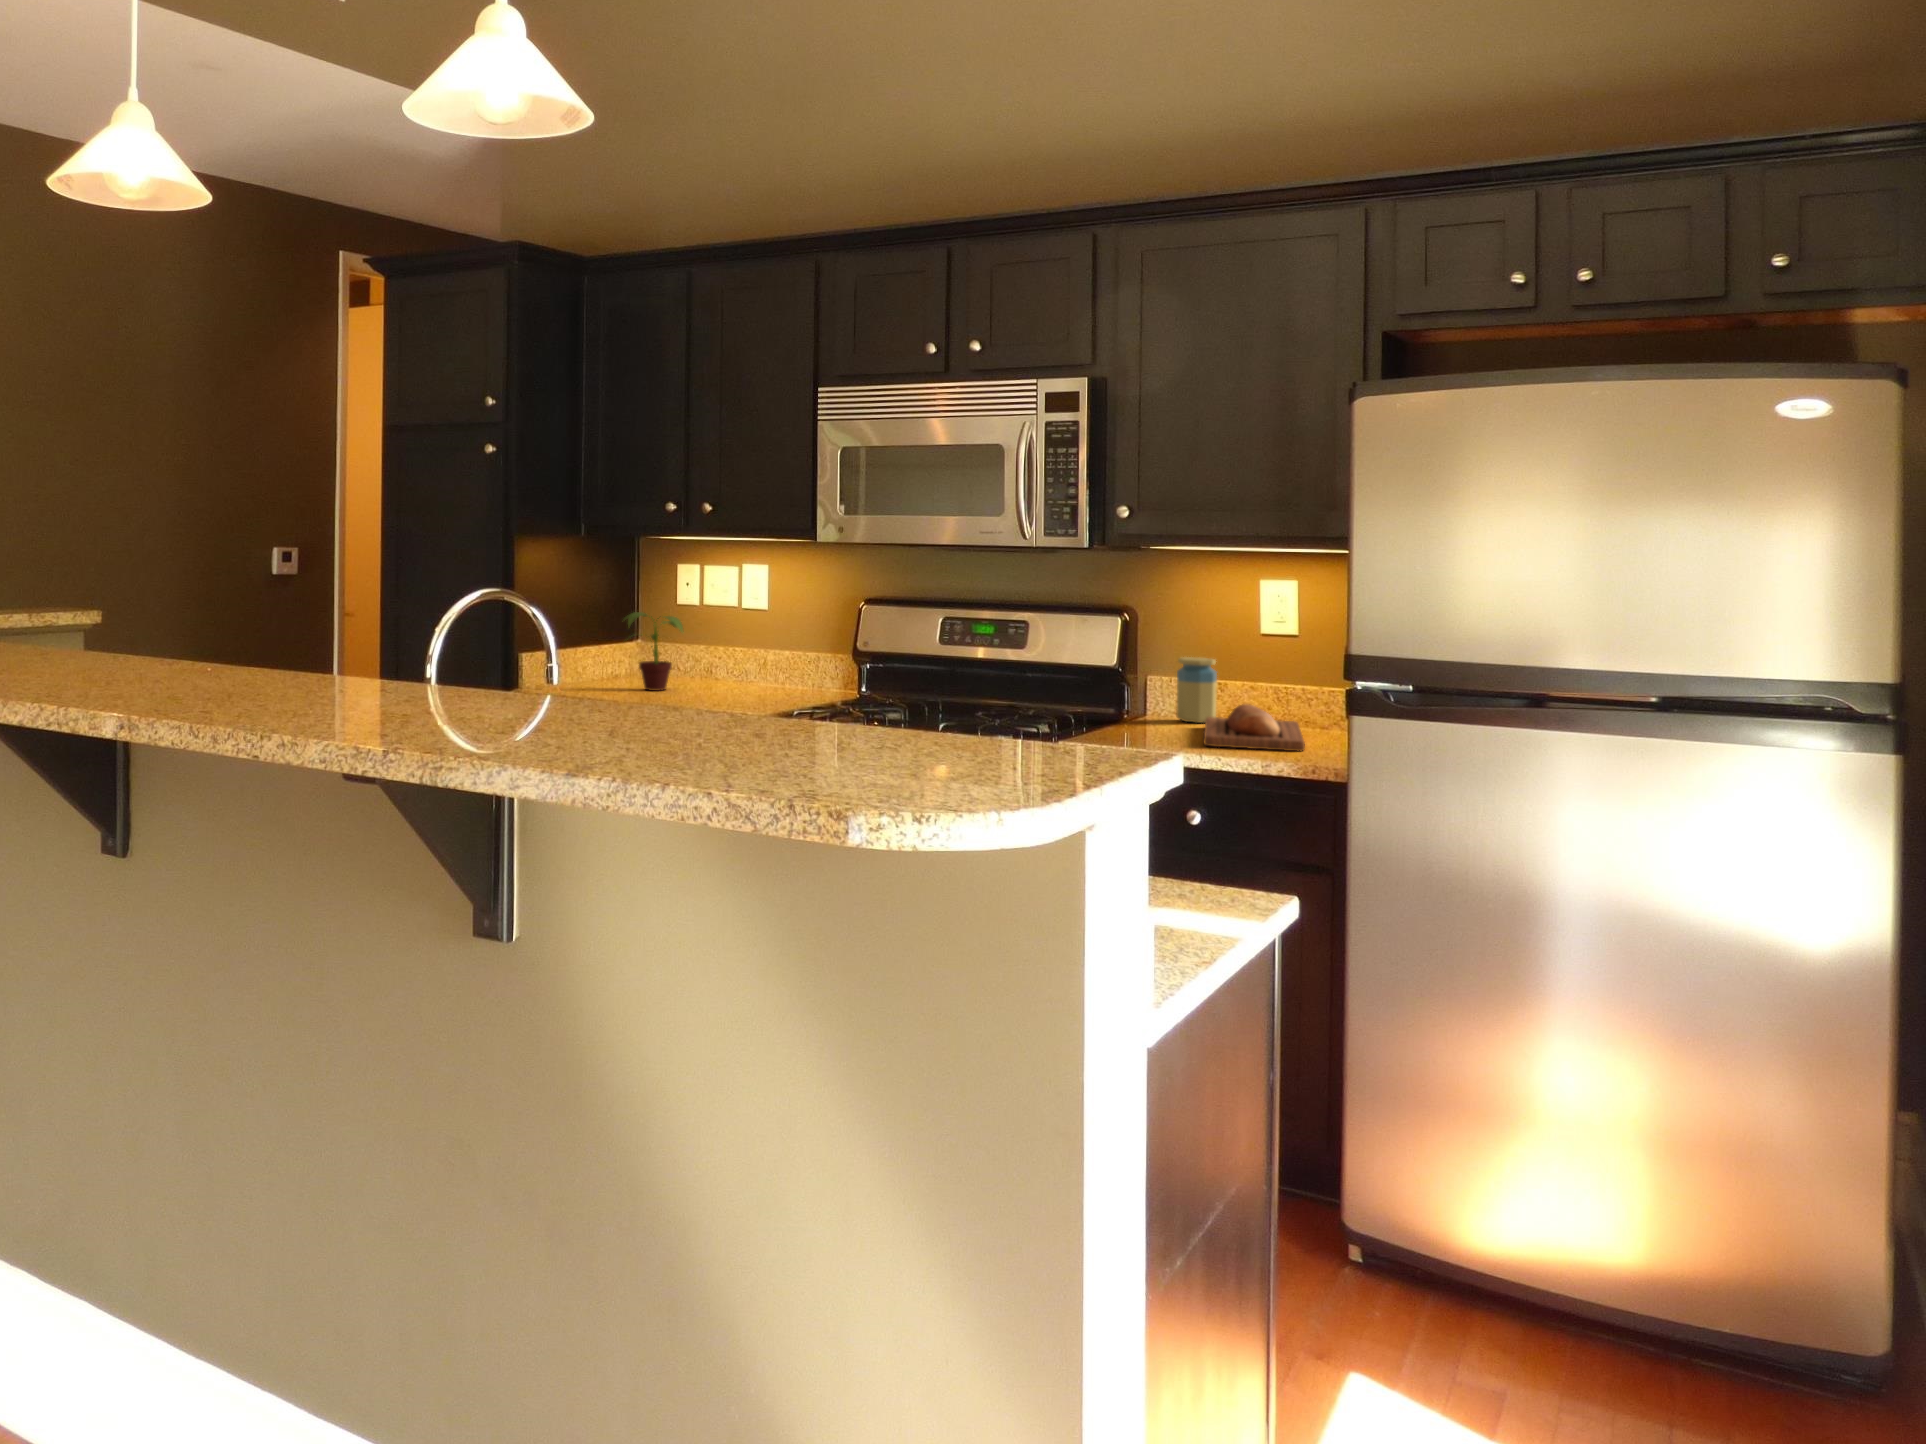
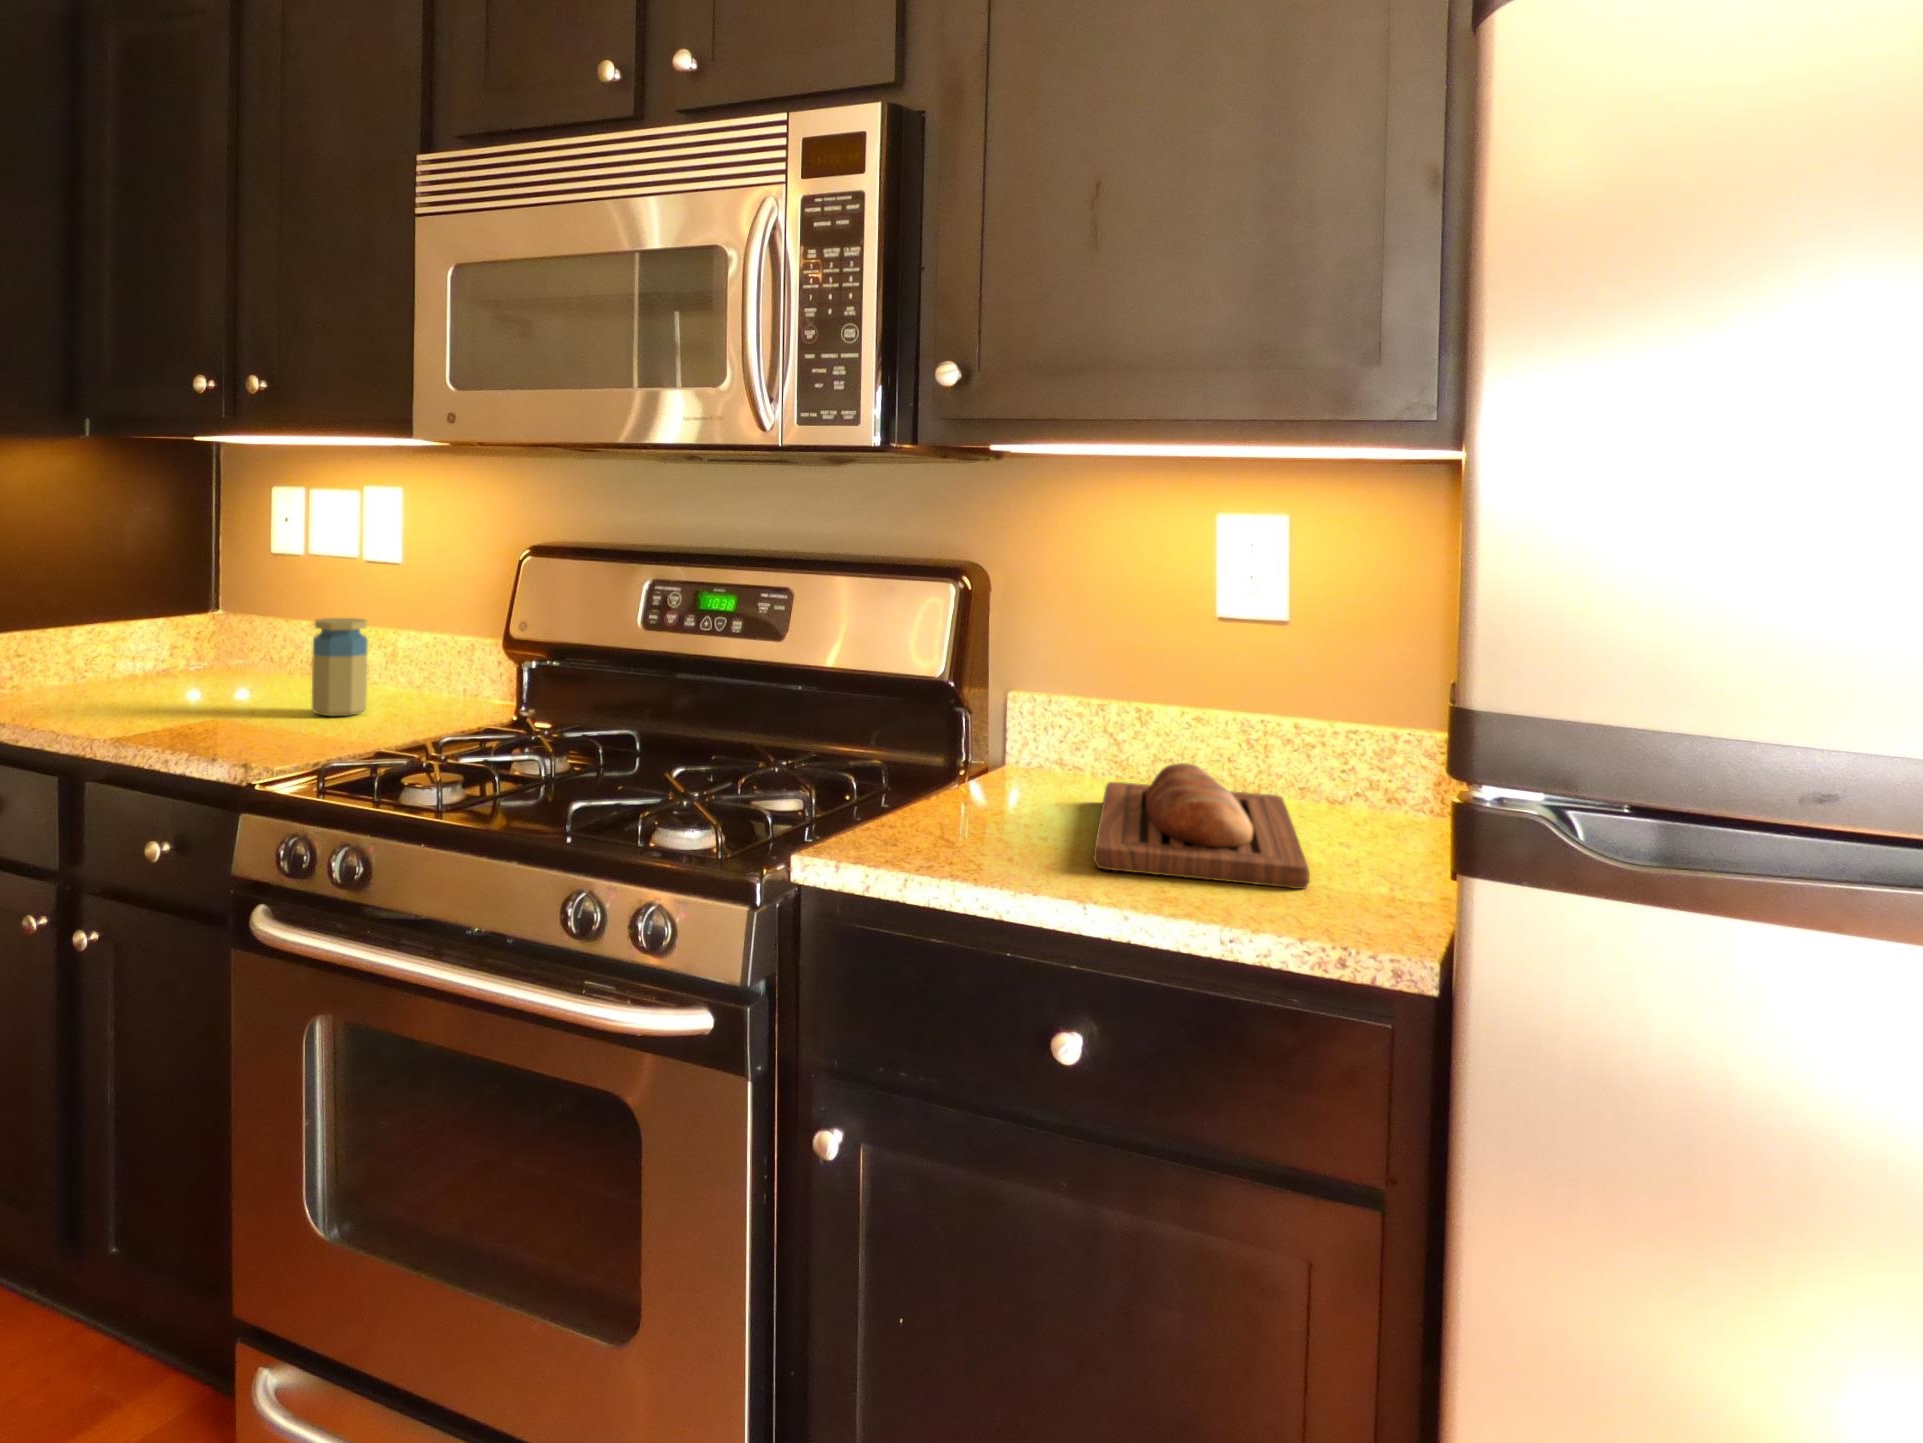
potted plant: present [625,612,683,691] -> none [156,563,266,695]
jar: present [1177,657,1217,723] -> present [312,618,368,716]

